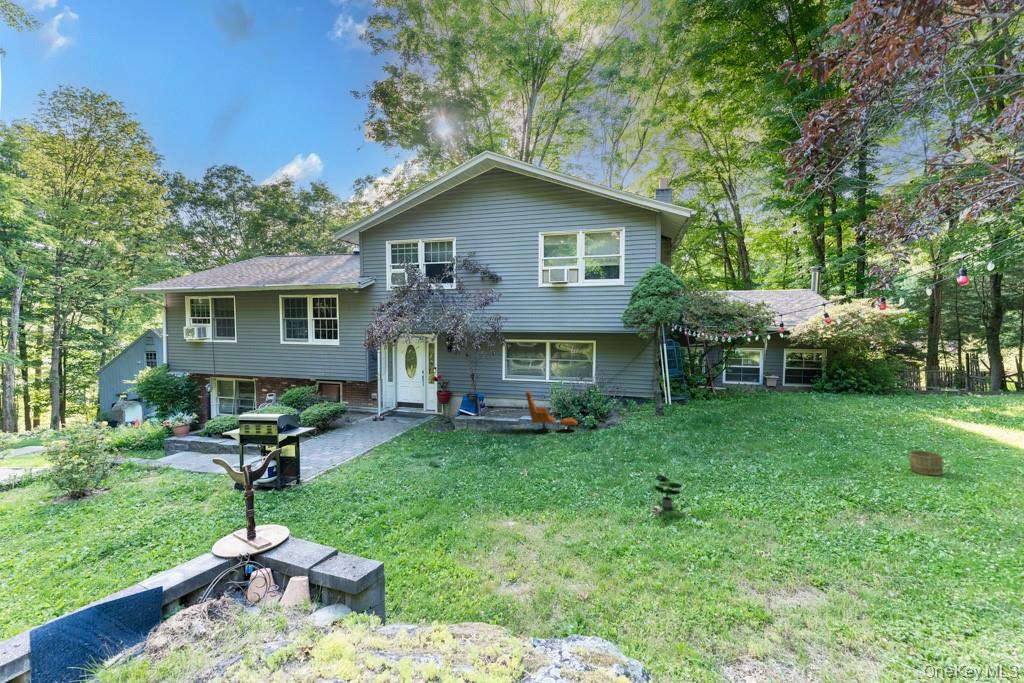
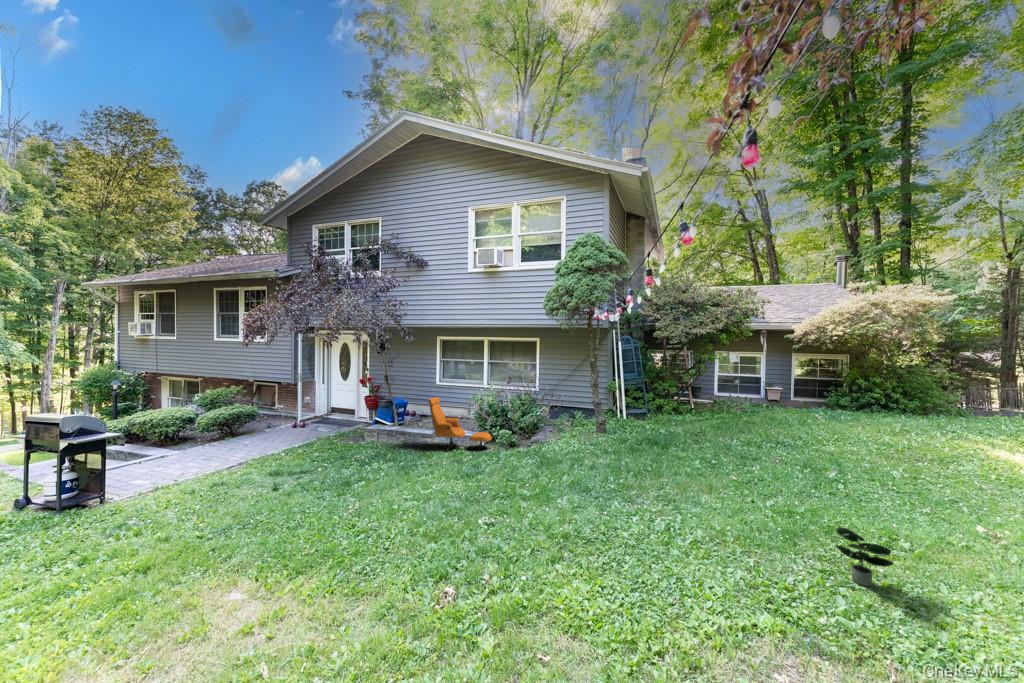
wooden bucket: present [909,451,943,475] -> none [931,515,995,566]
potted plant: present [654,475,682,508] -> present [835,527,894,586]

